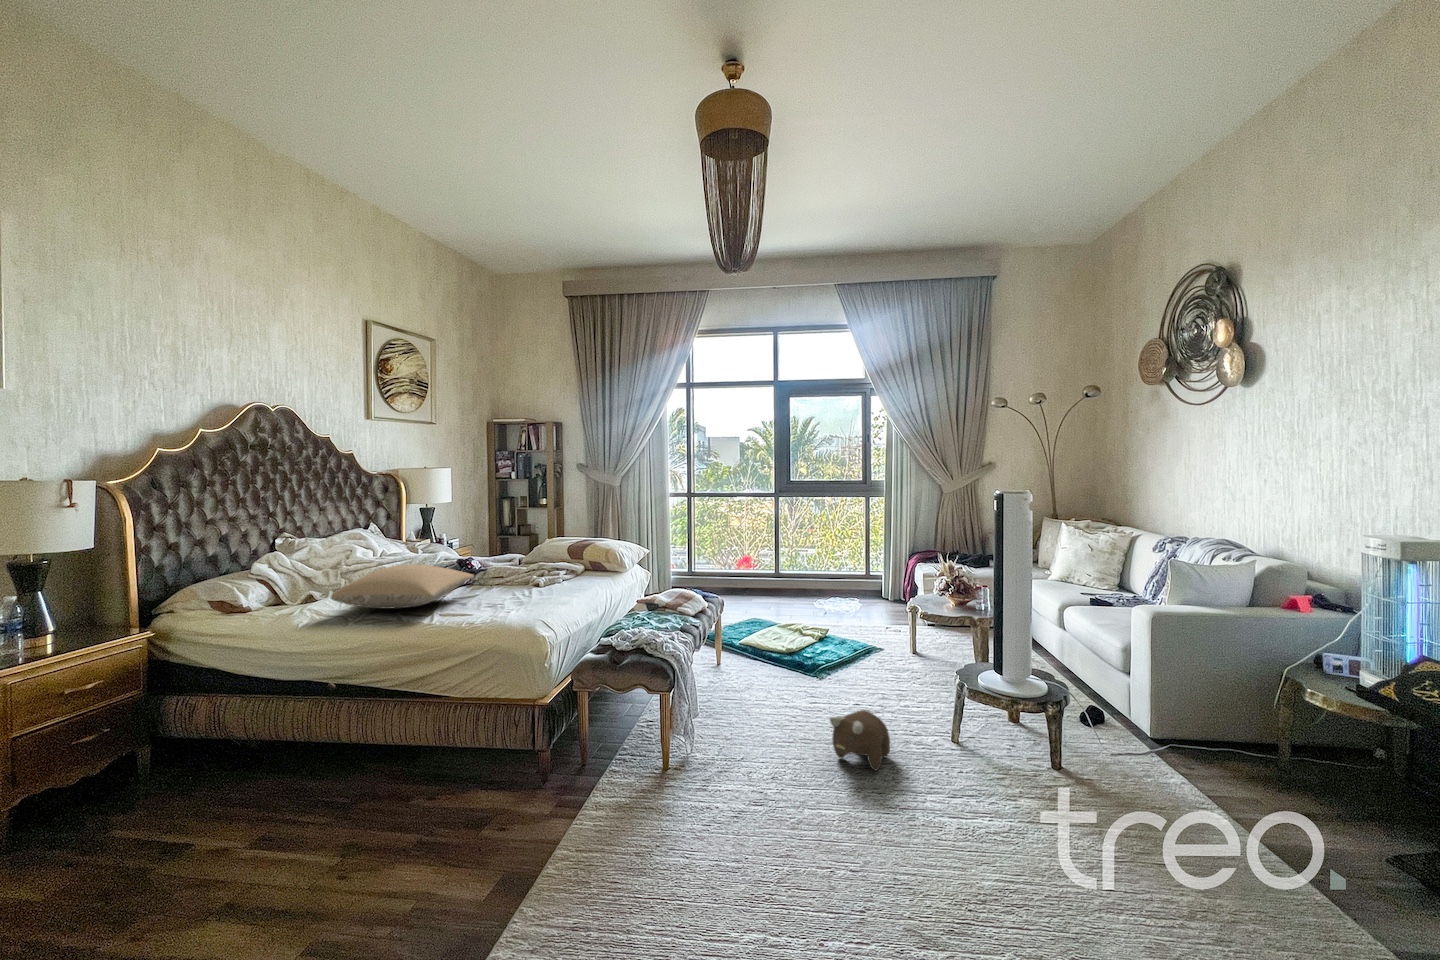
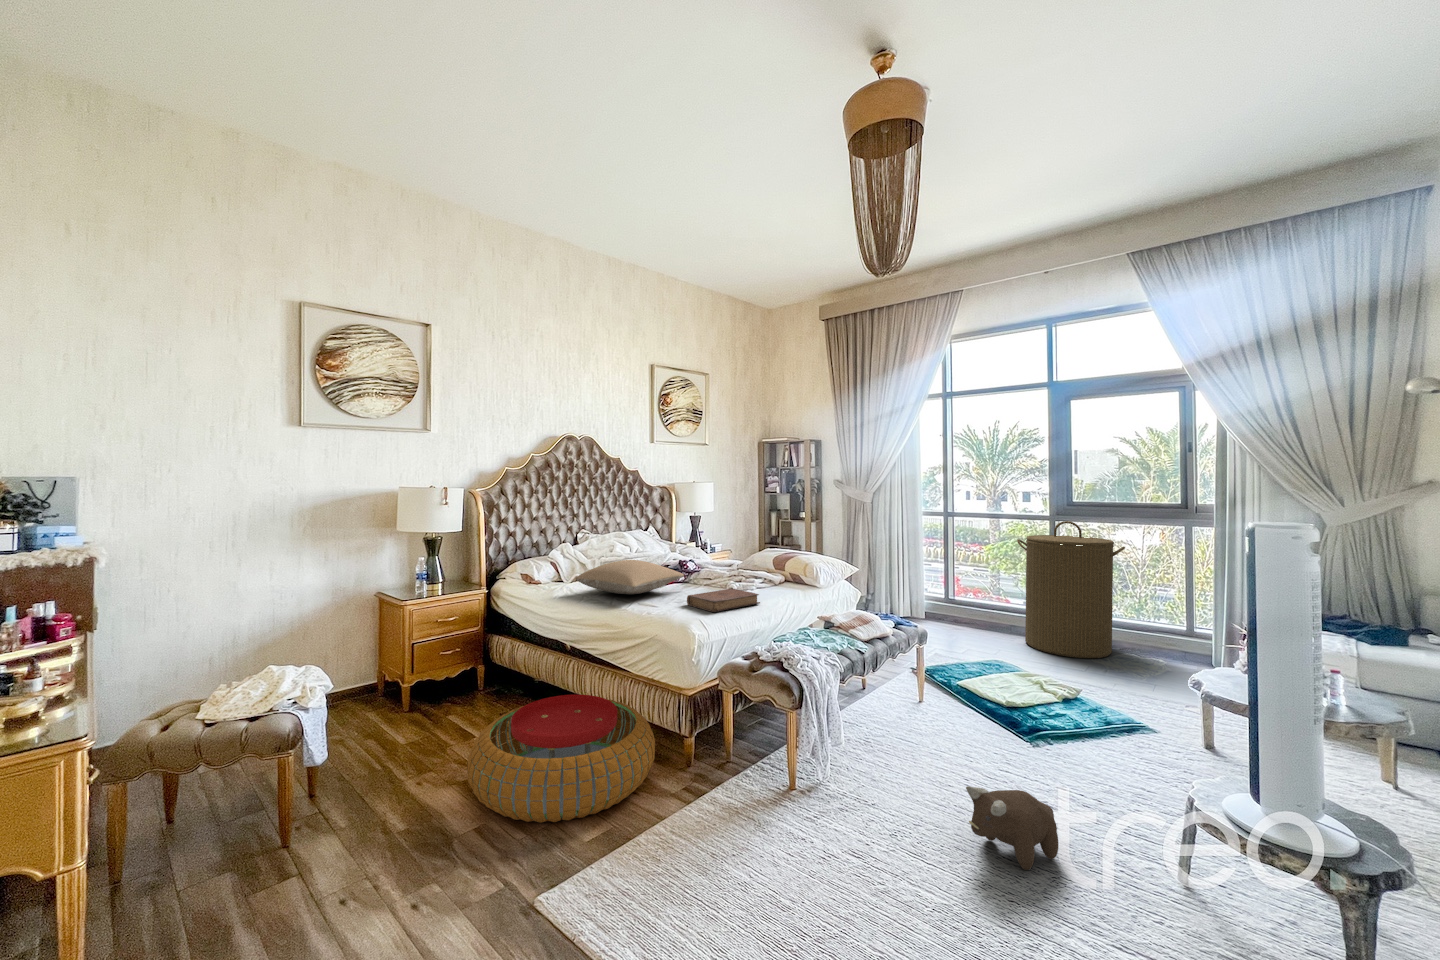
laundry hamper: none [755,490,836,606] -> present [1017,521,1125,658]
book: none [497,583,578,611] -> present [687,589,760,612]
pouf: none [259,735,520,913] -> present [467,694,655,823]

